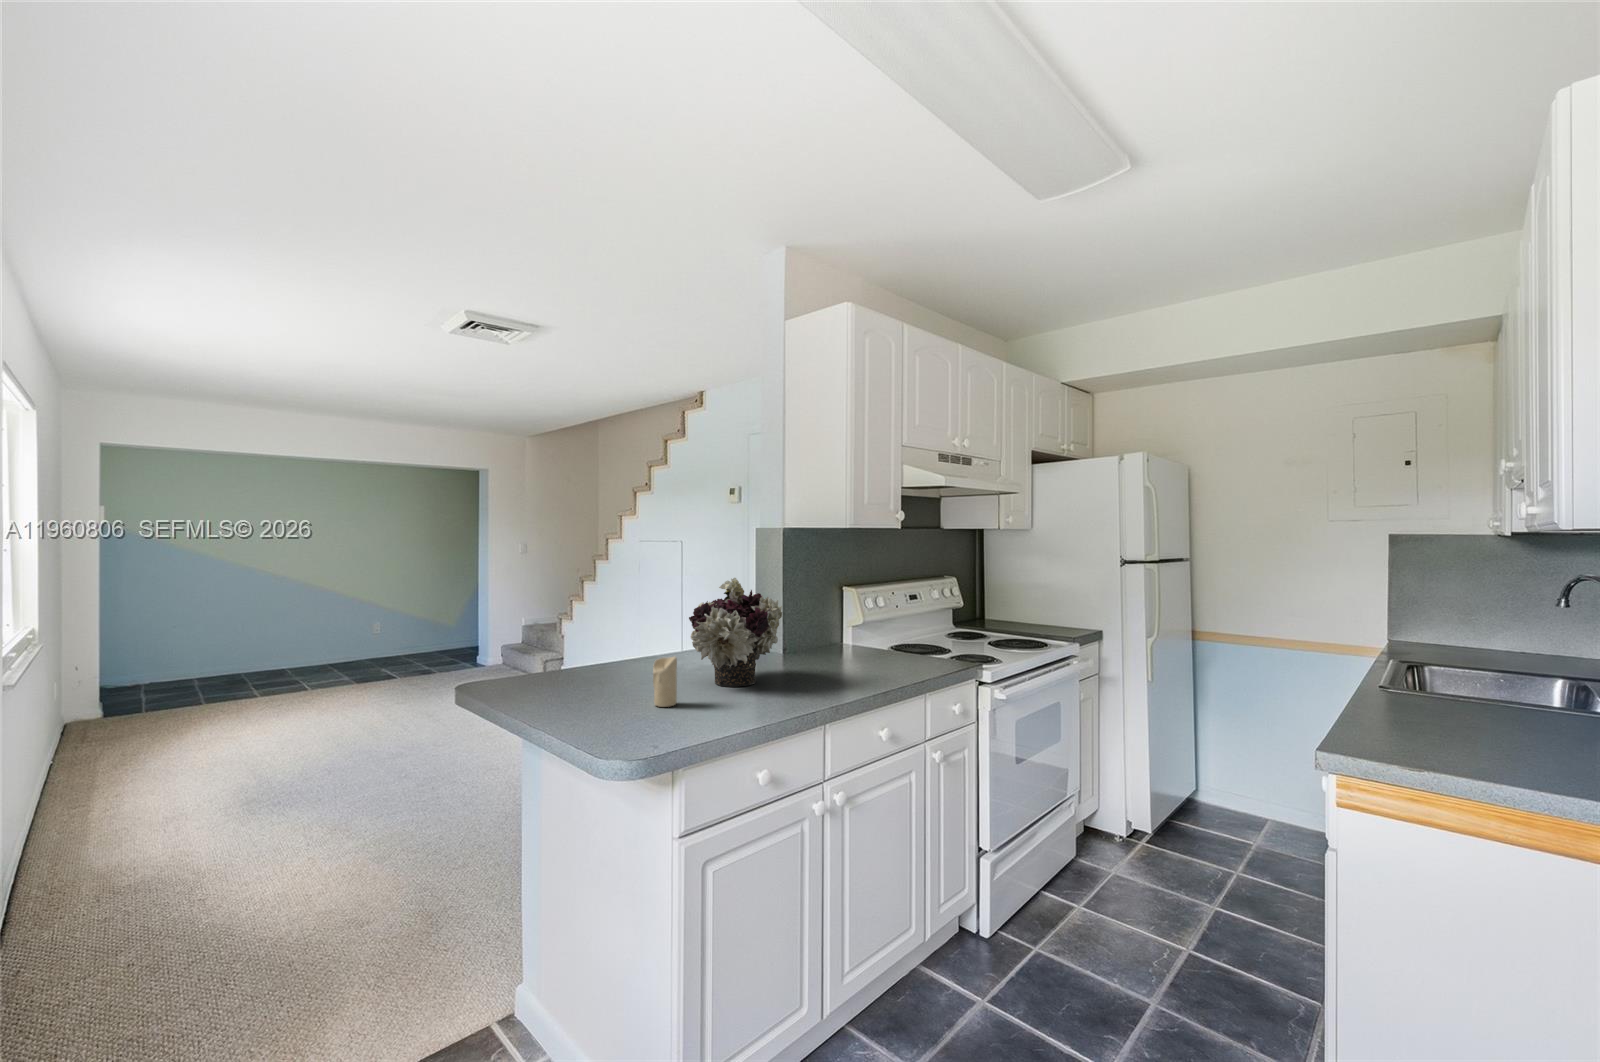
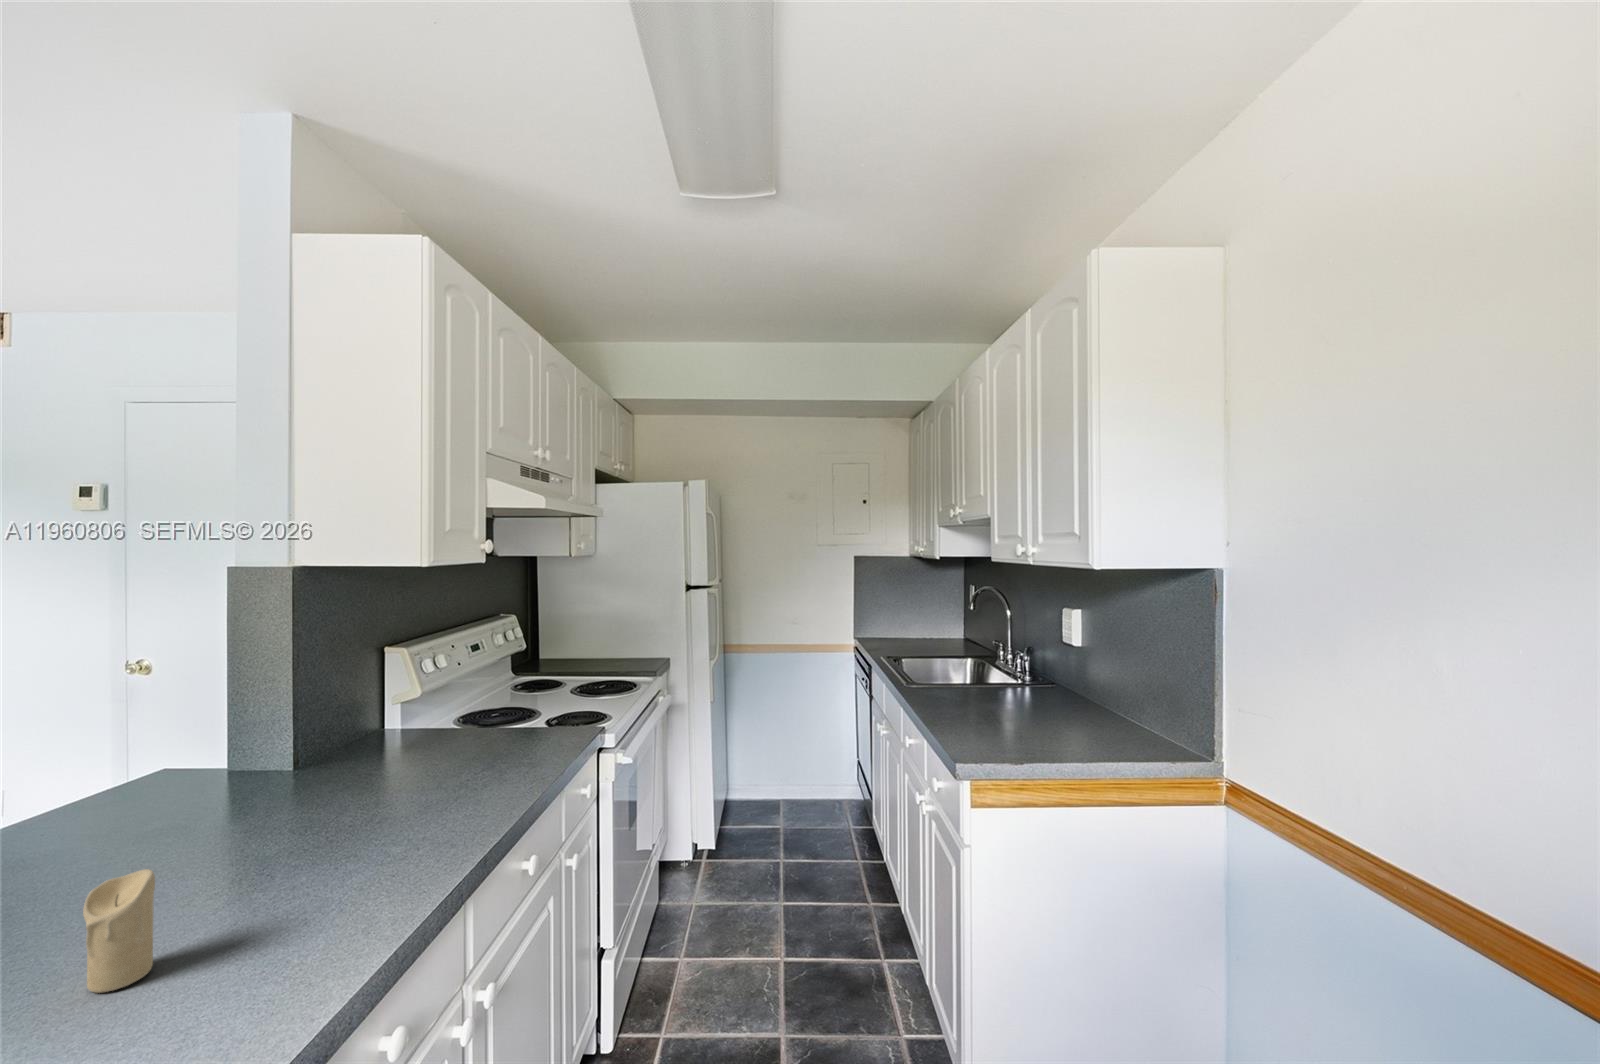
flower arrangement: present [689,578,782,687] -> none [148,674,359,878]

